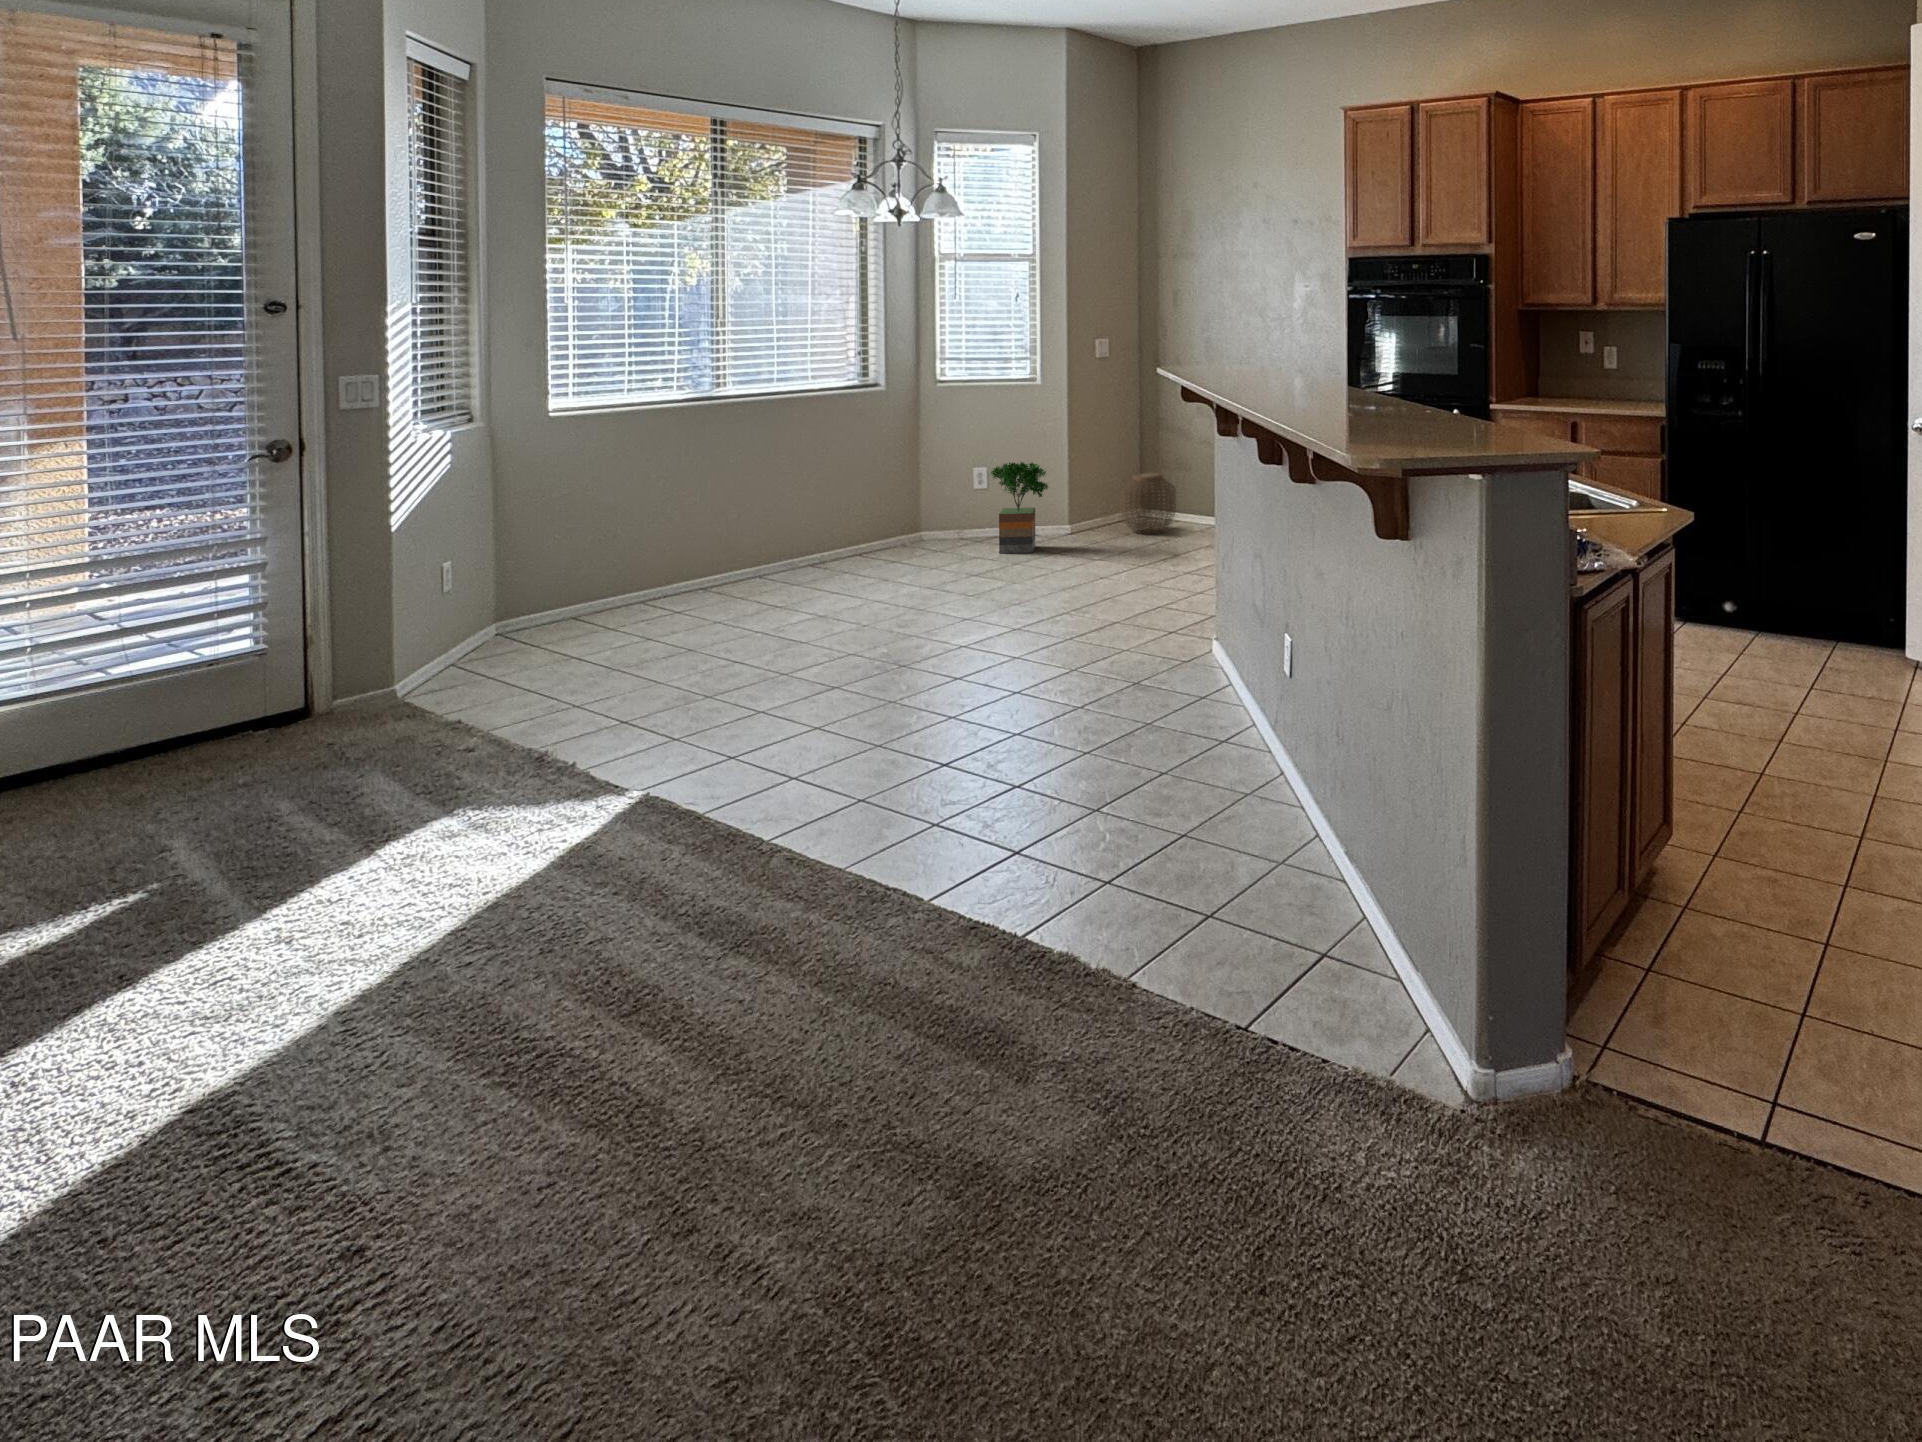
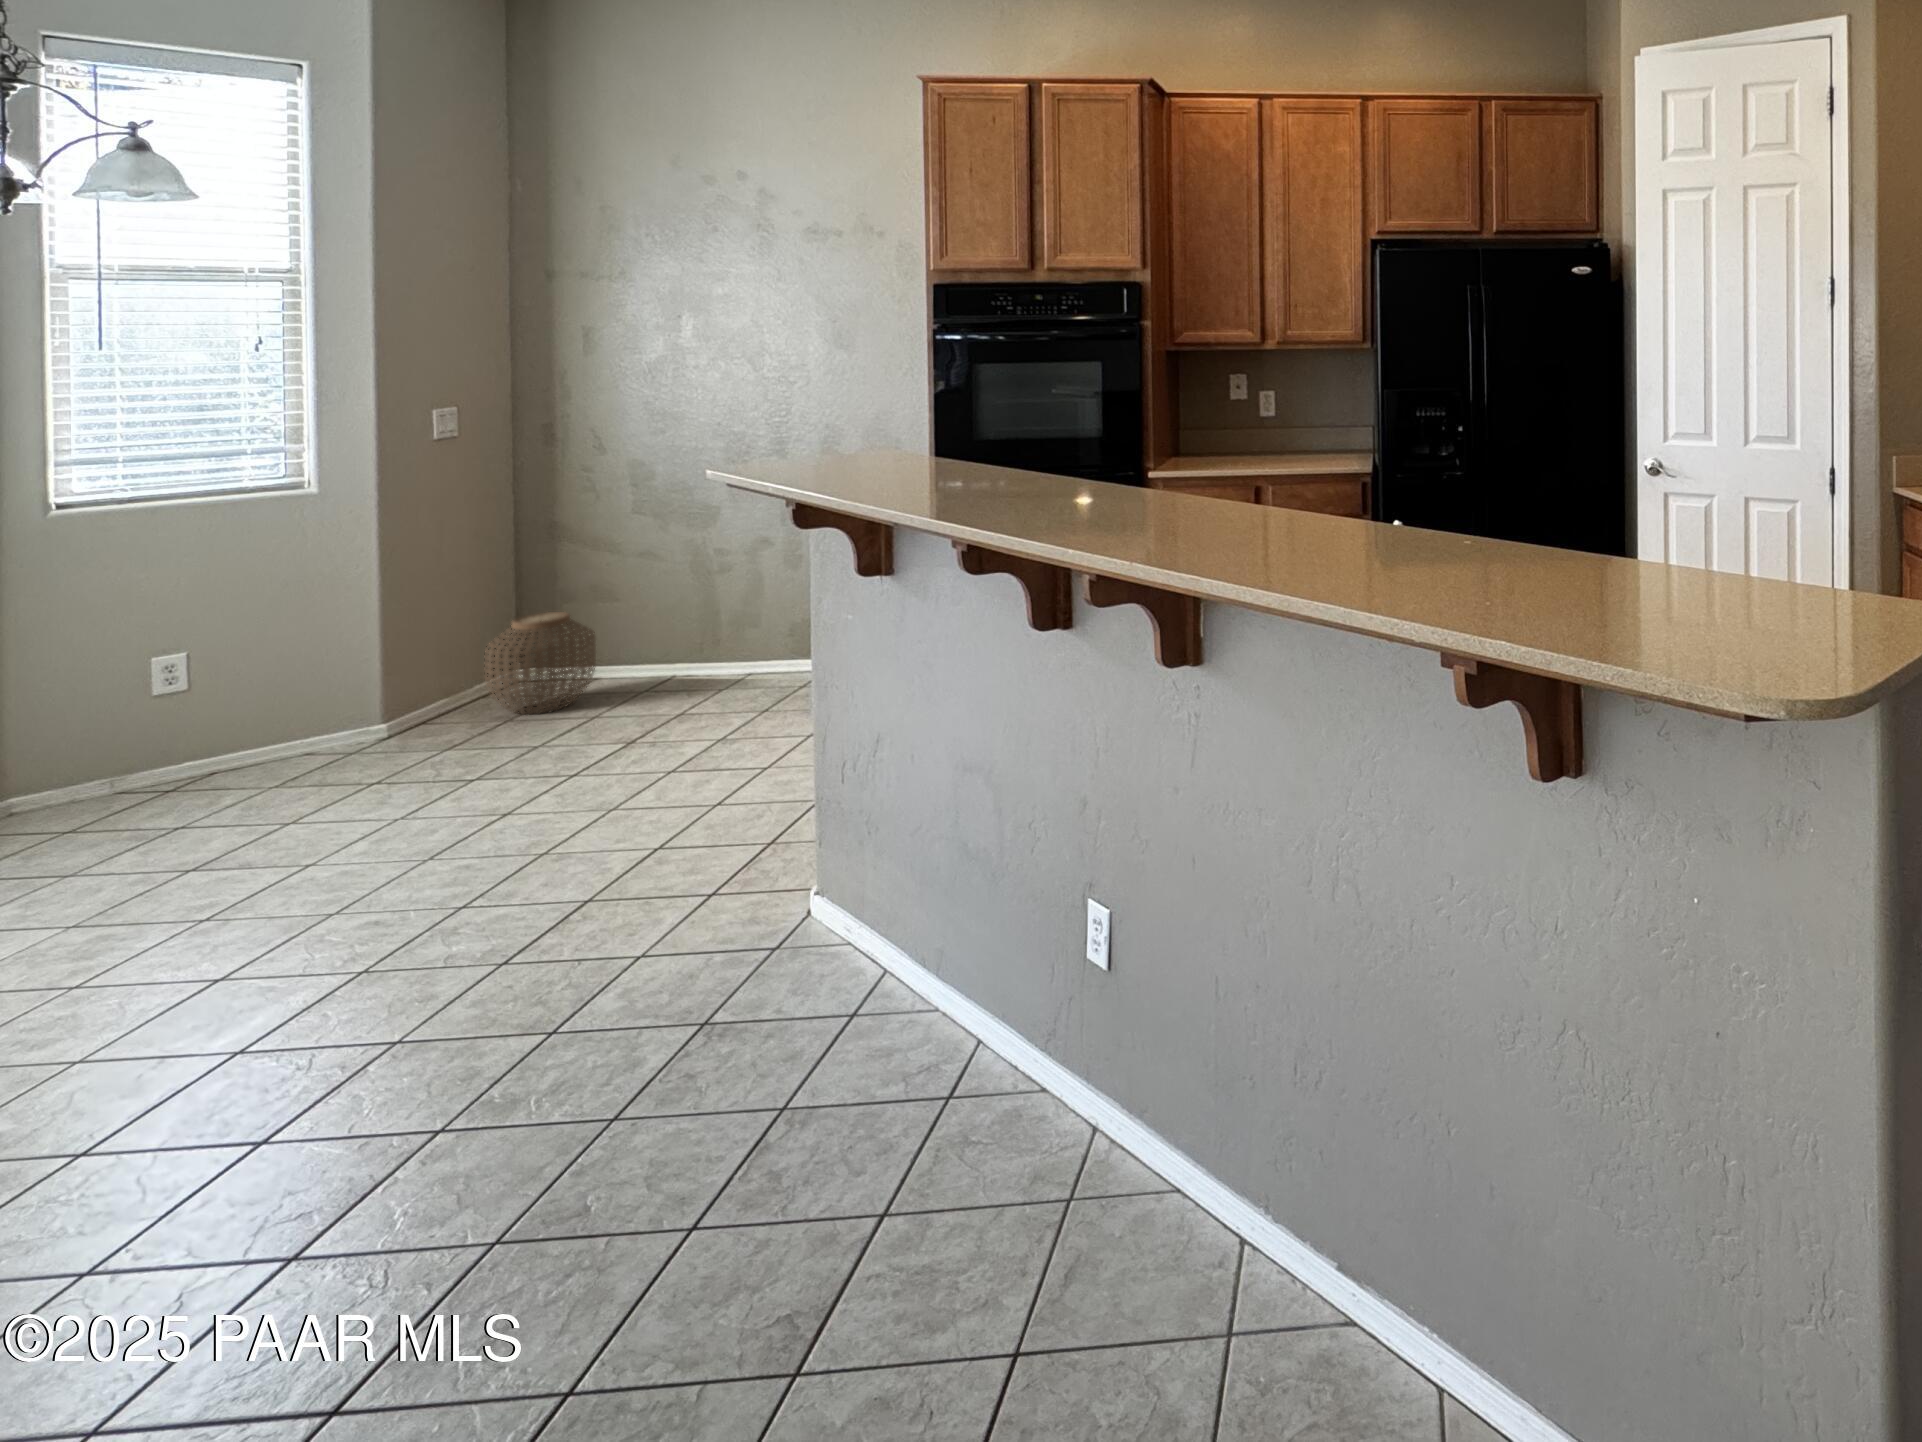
potted tree: present [991,462,1048,553] -> none [196,630,349,807]

